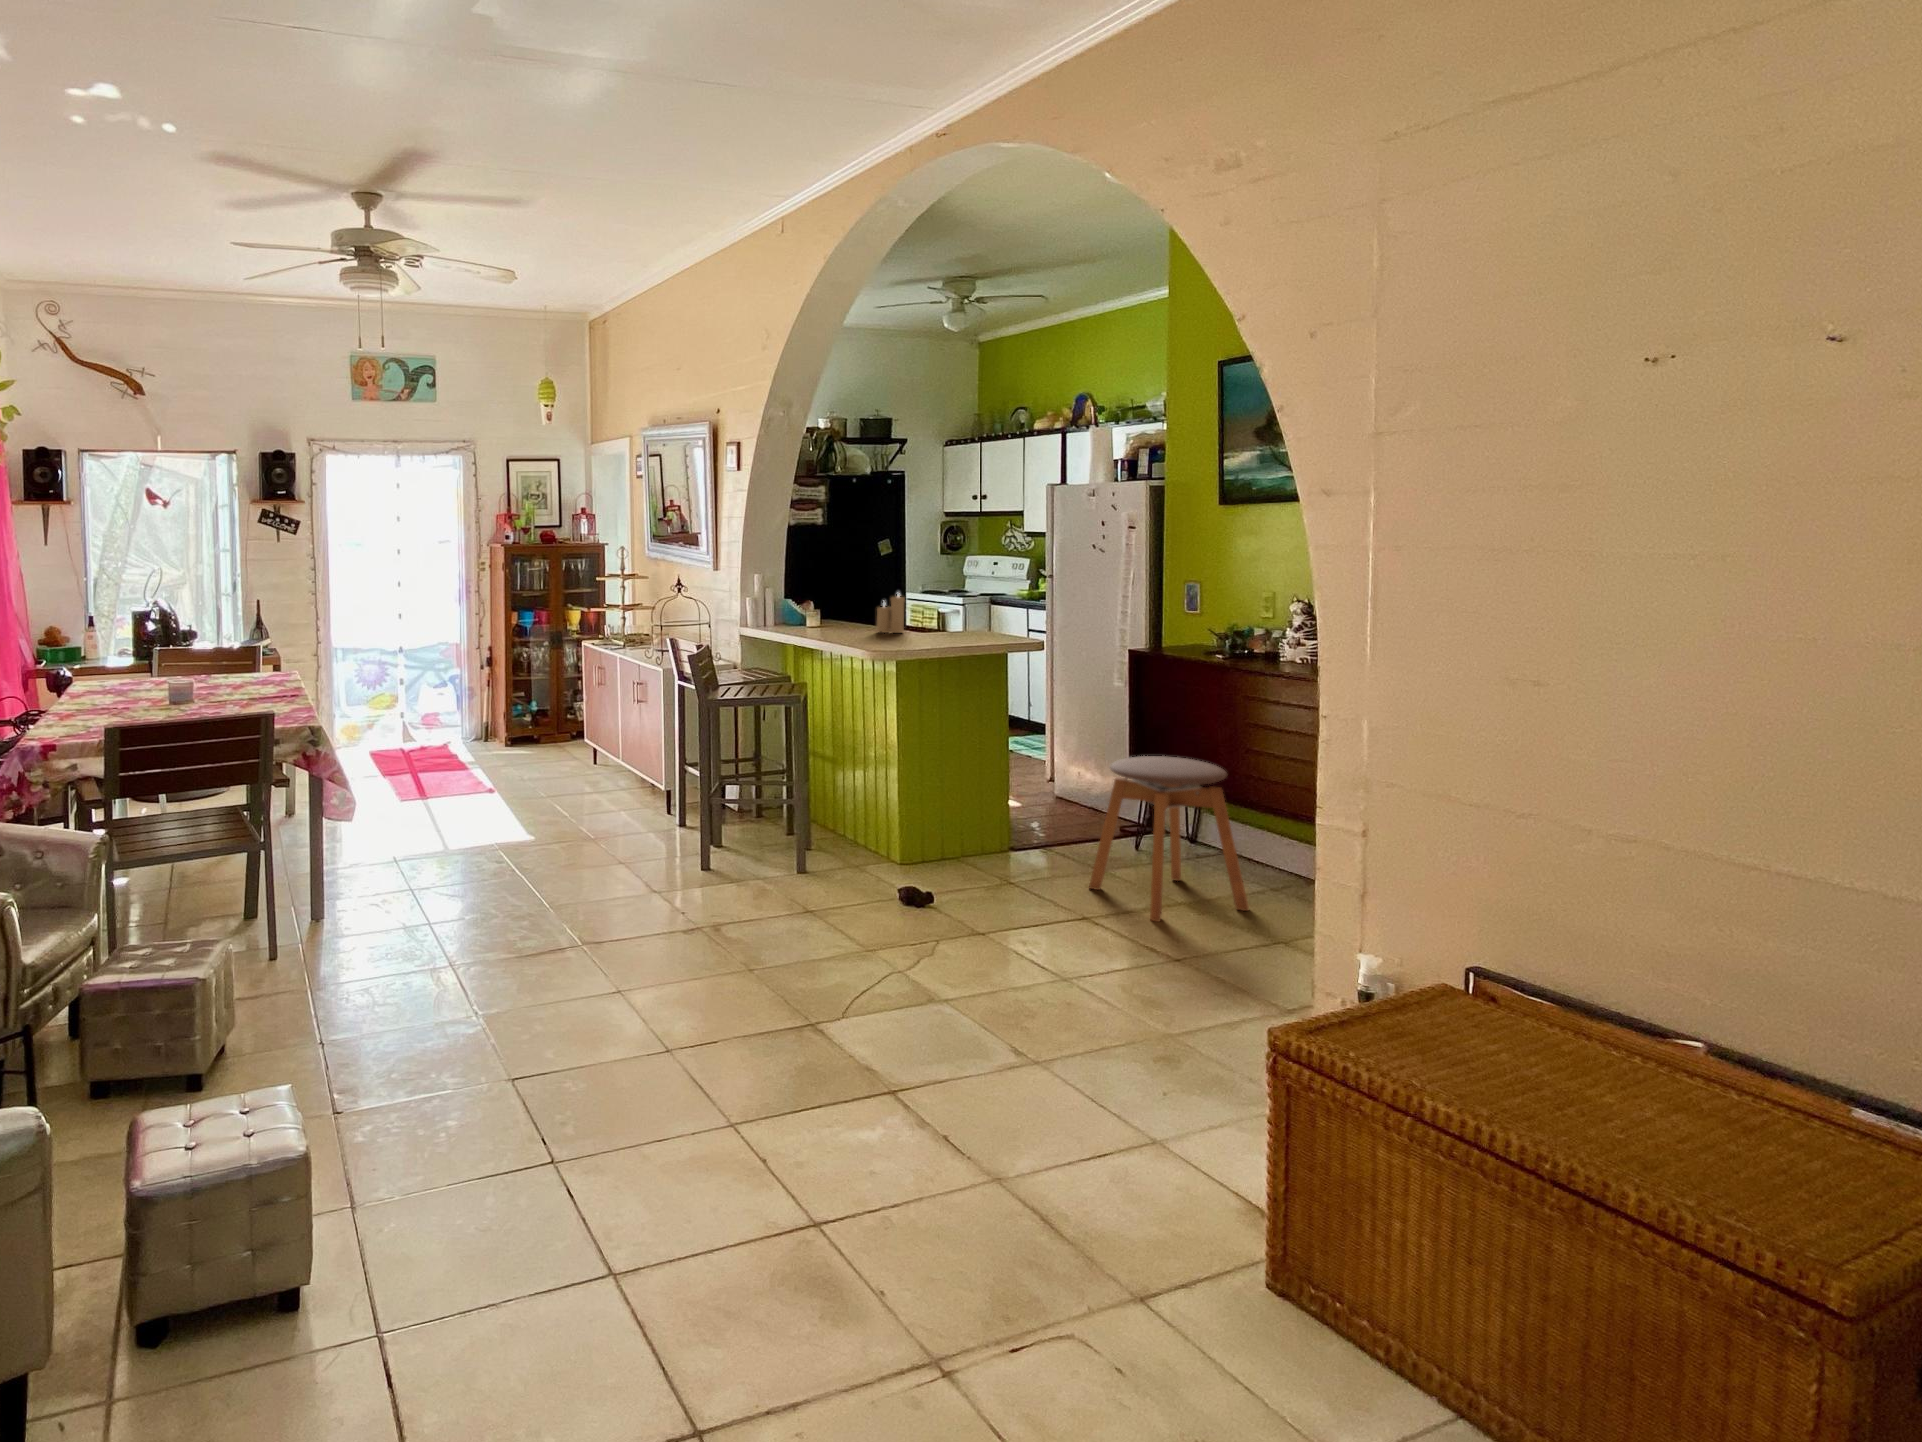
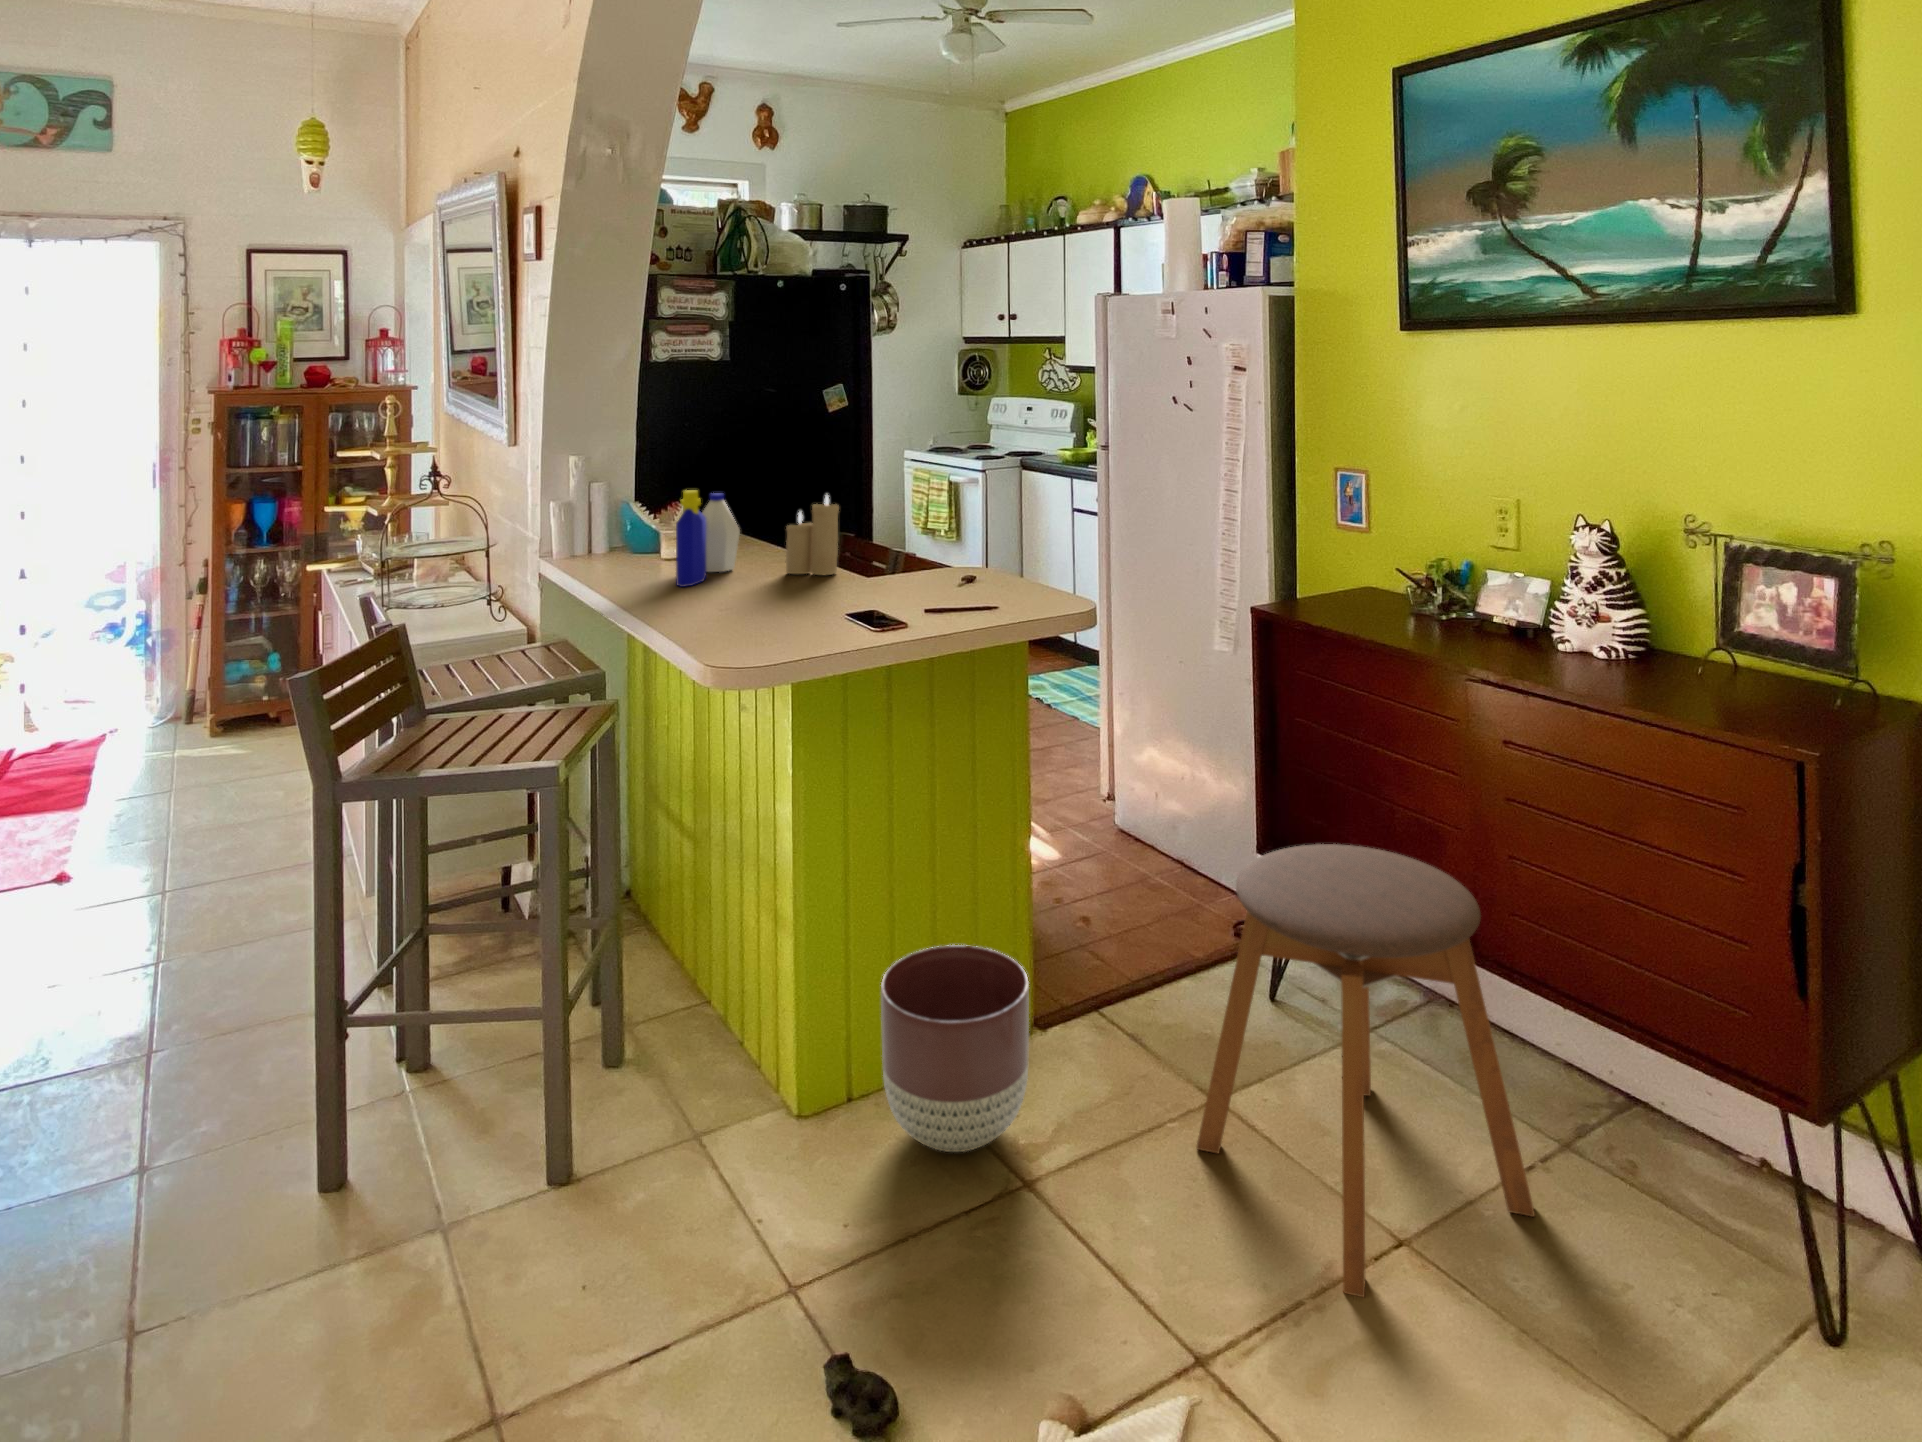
bottle: none [824,588,851,635] -> present [676,490,740,587]
planter: none [938,802,1008,882] -> present [881,945,1029,1152]

